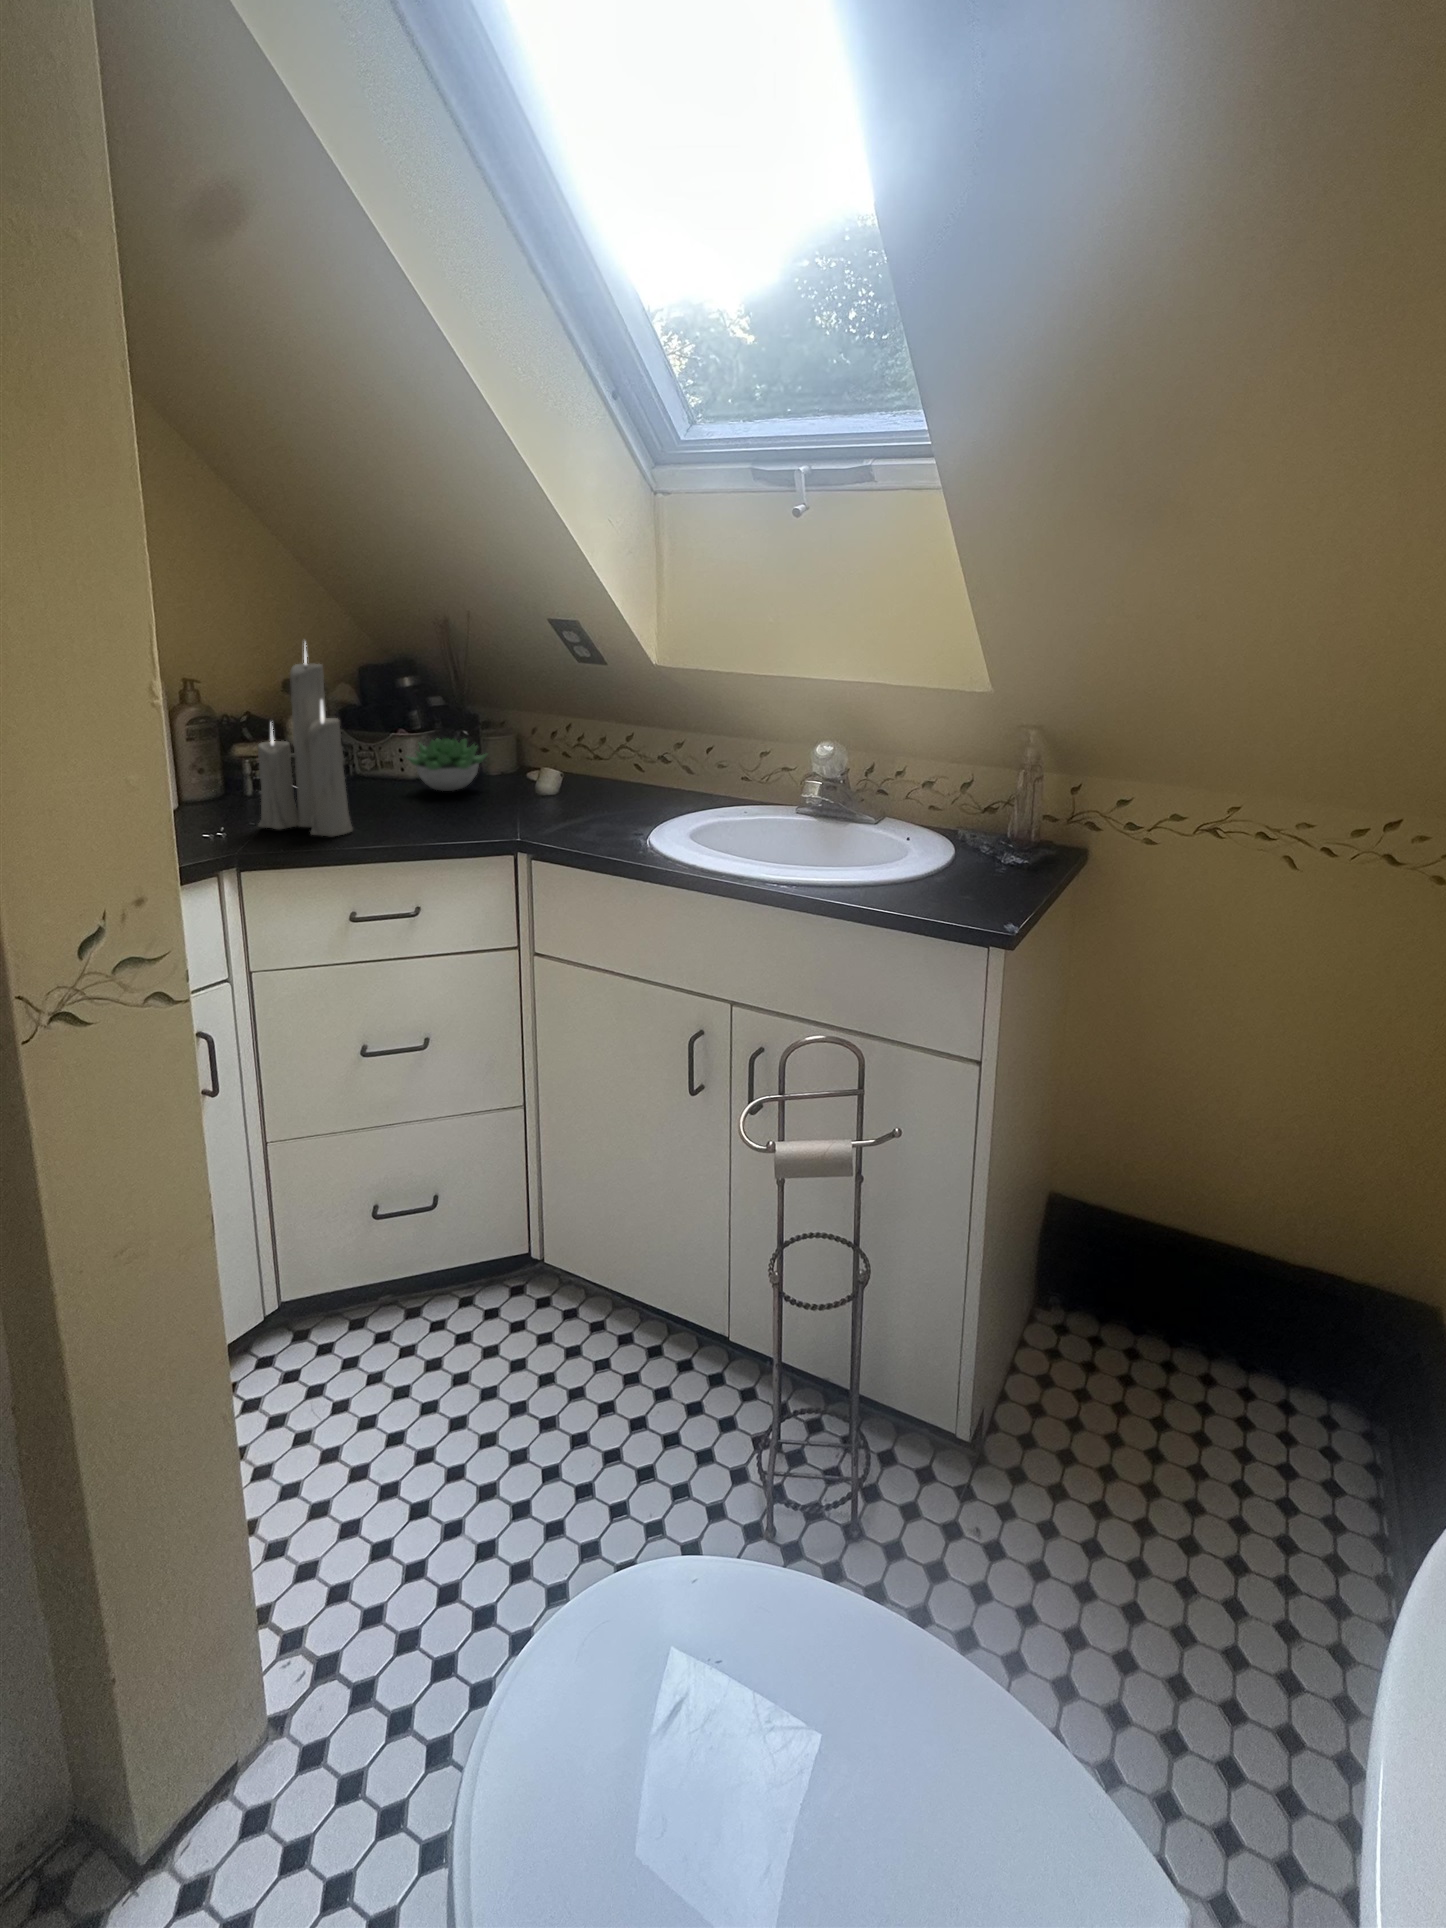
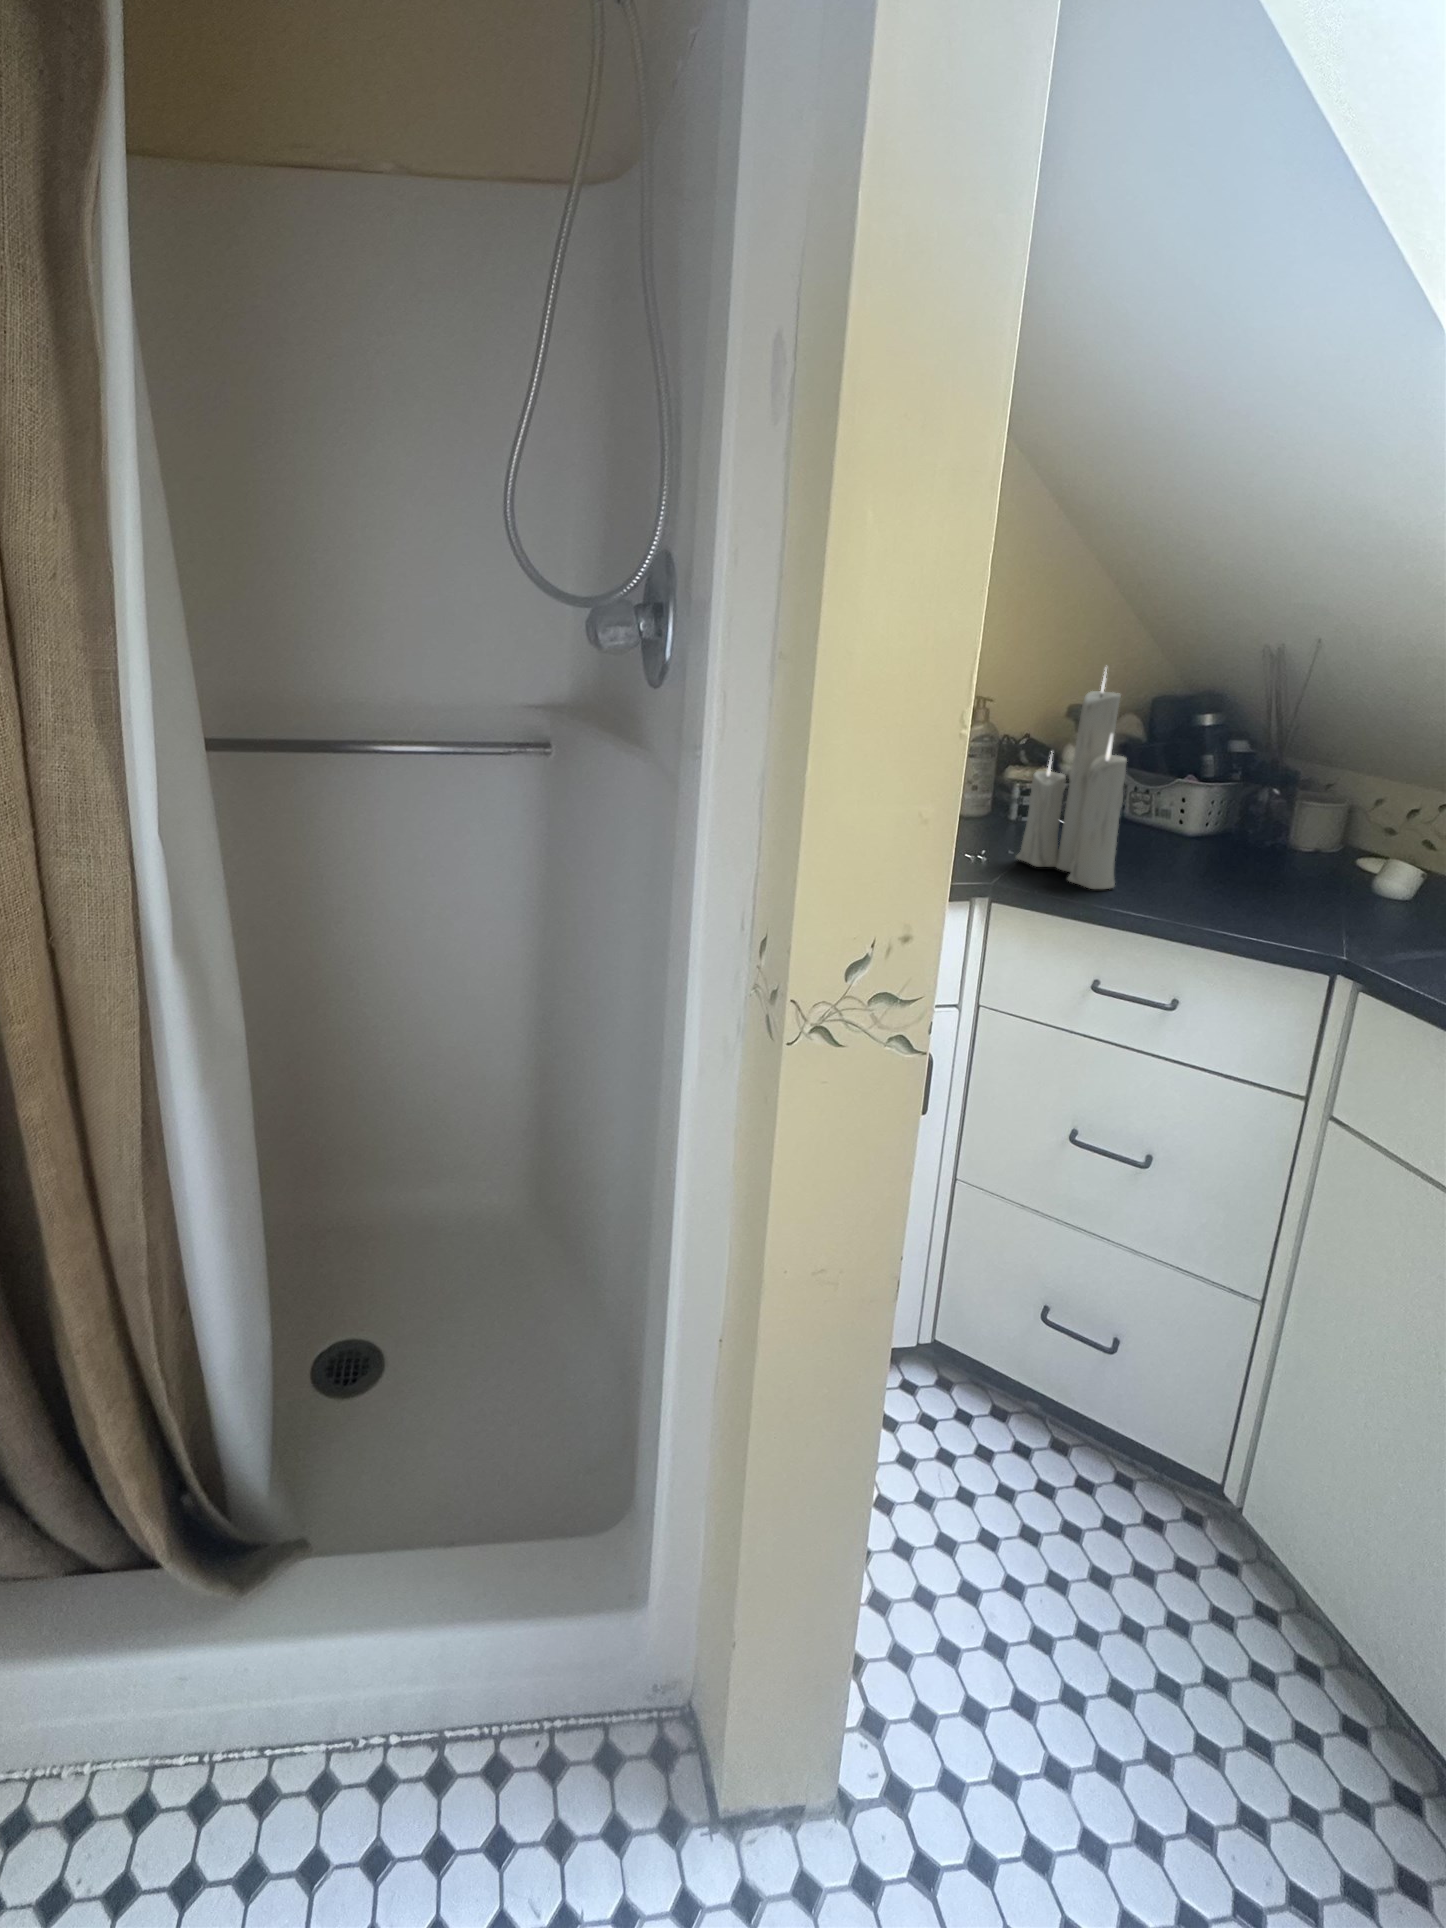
succulent plant: present [407,738,487,791] -> none [1190,793,1308,862]

